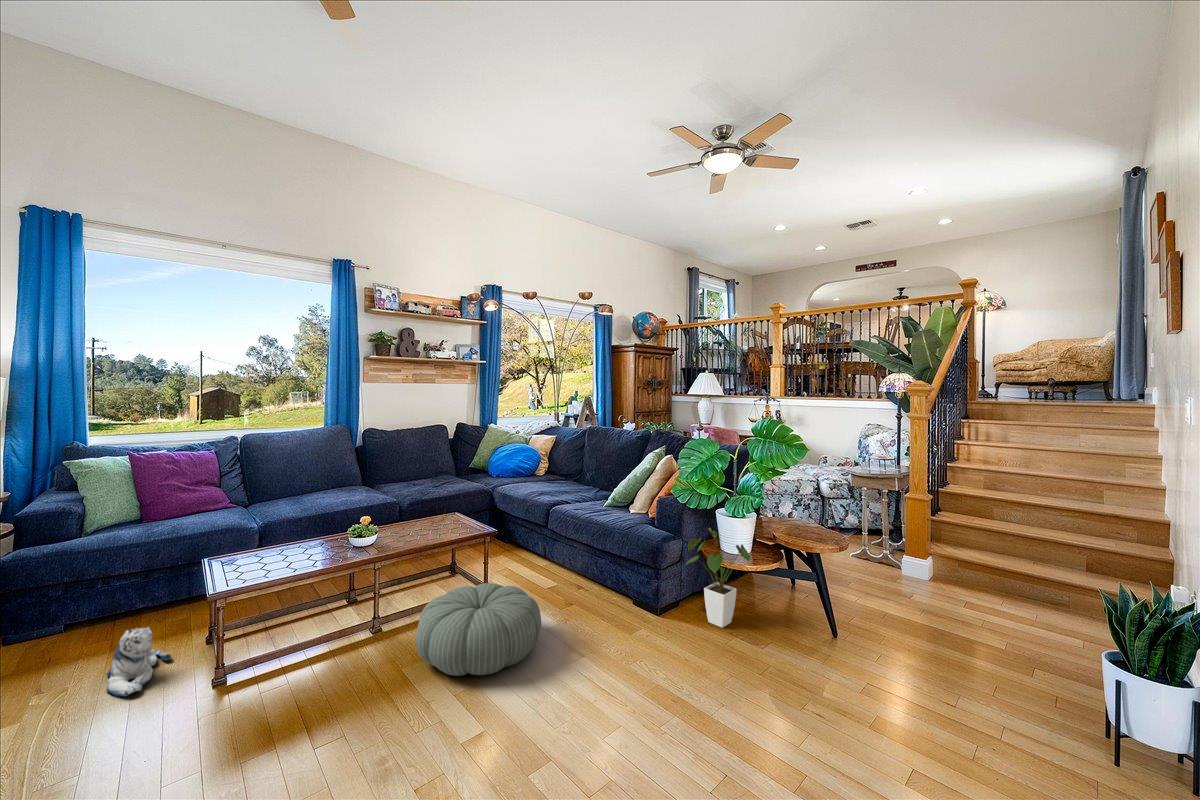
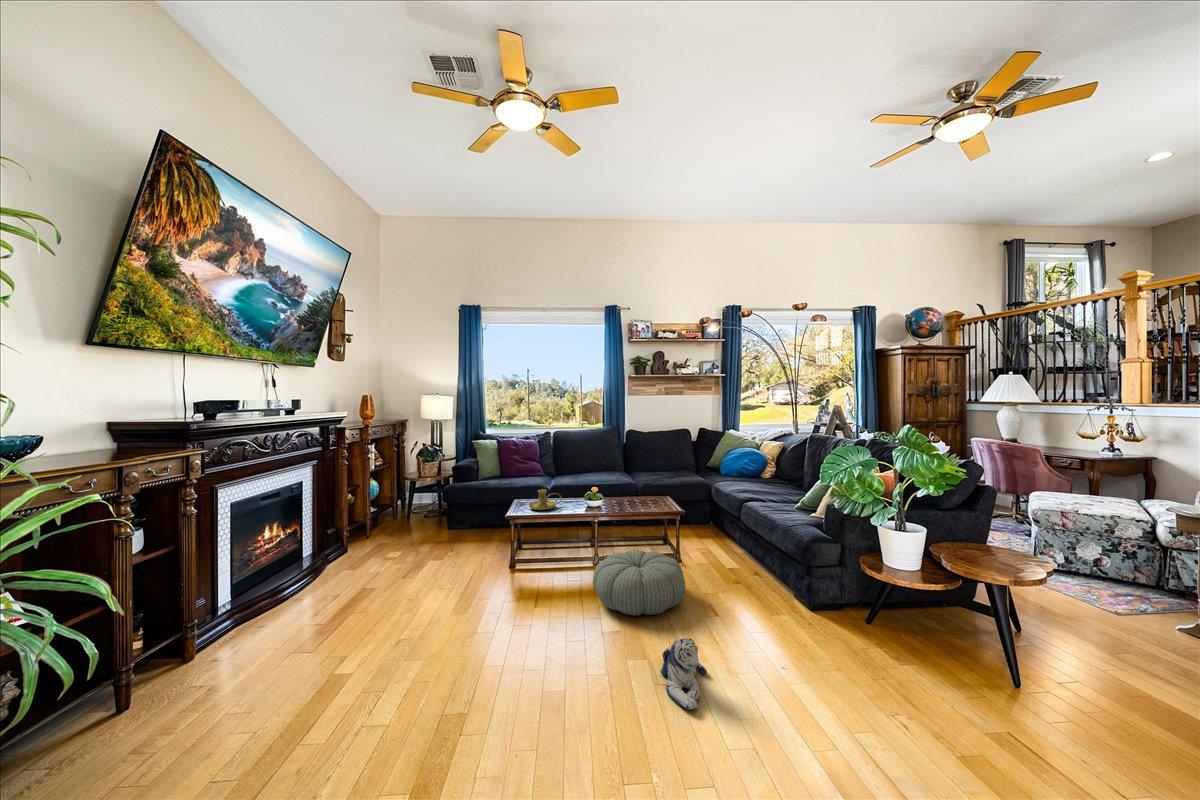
candle holder: none [257,527,315,561] -> present [529,489,562,510]
house plant: present [686,528,752,628] -> none [832,544,914,650]
plush toy: present [107,627,171,697] -> present [660,638,707,710]

